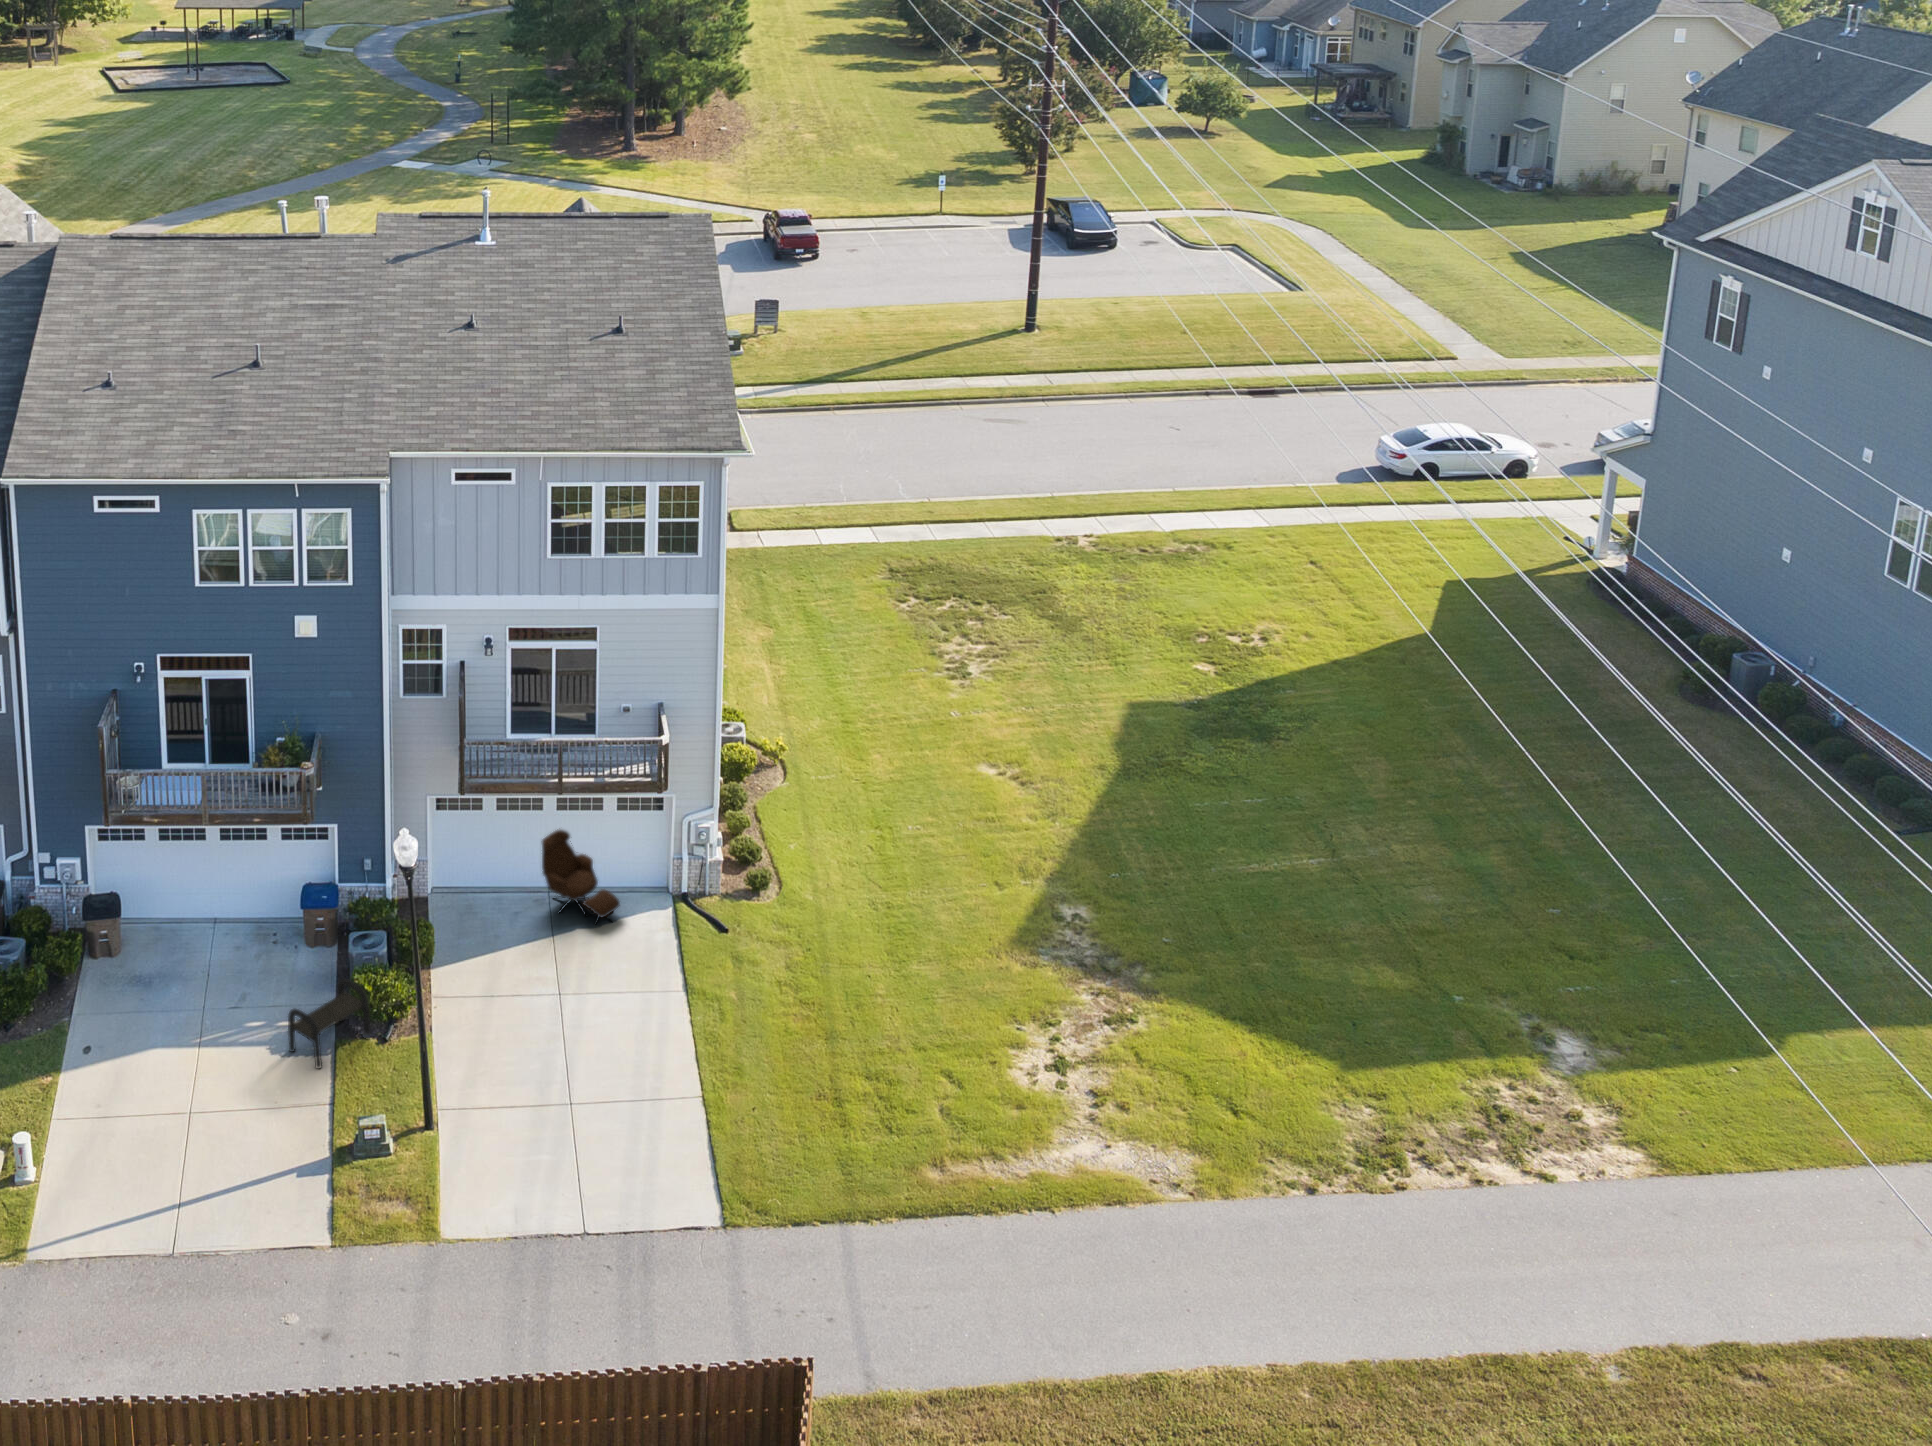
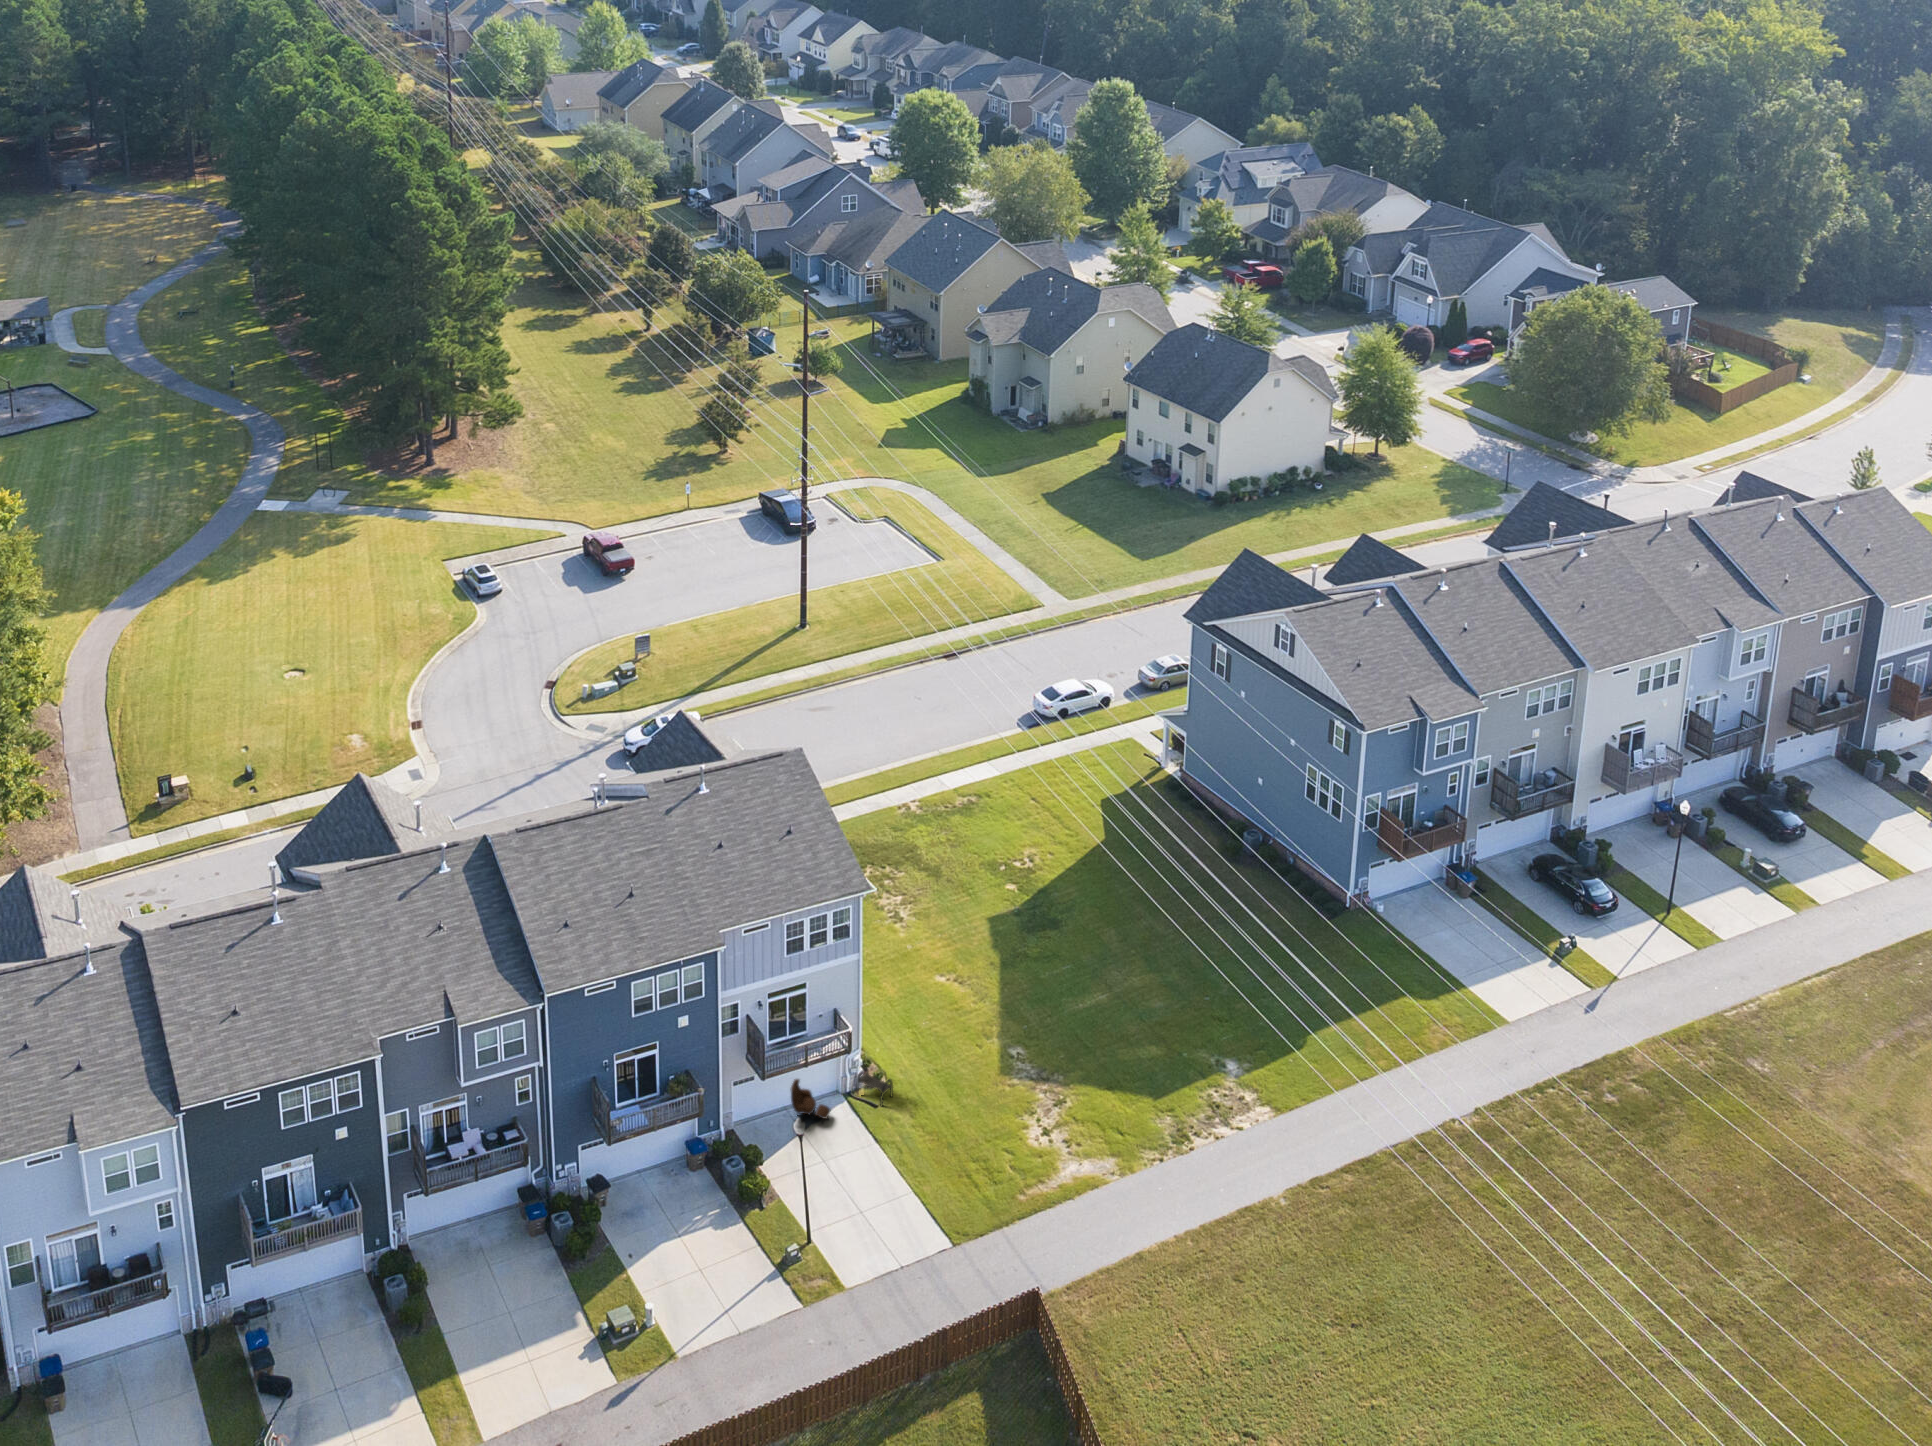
bench: present [288,979,371,1069] -> present [856,1068,893,1106]

